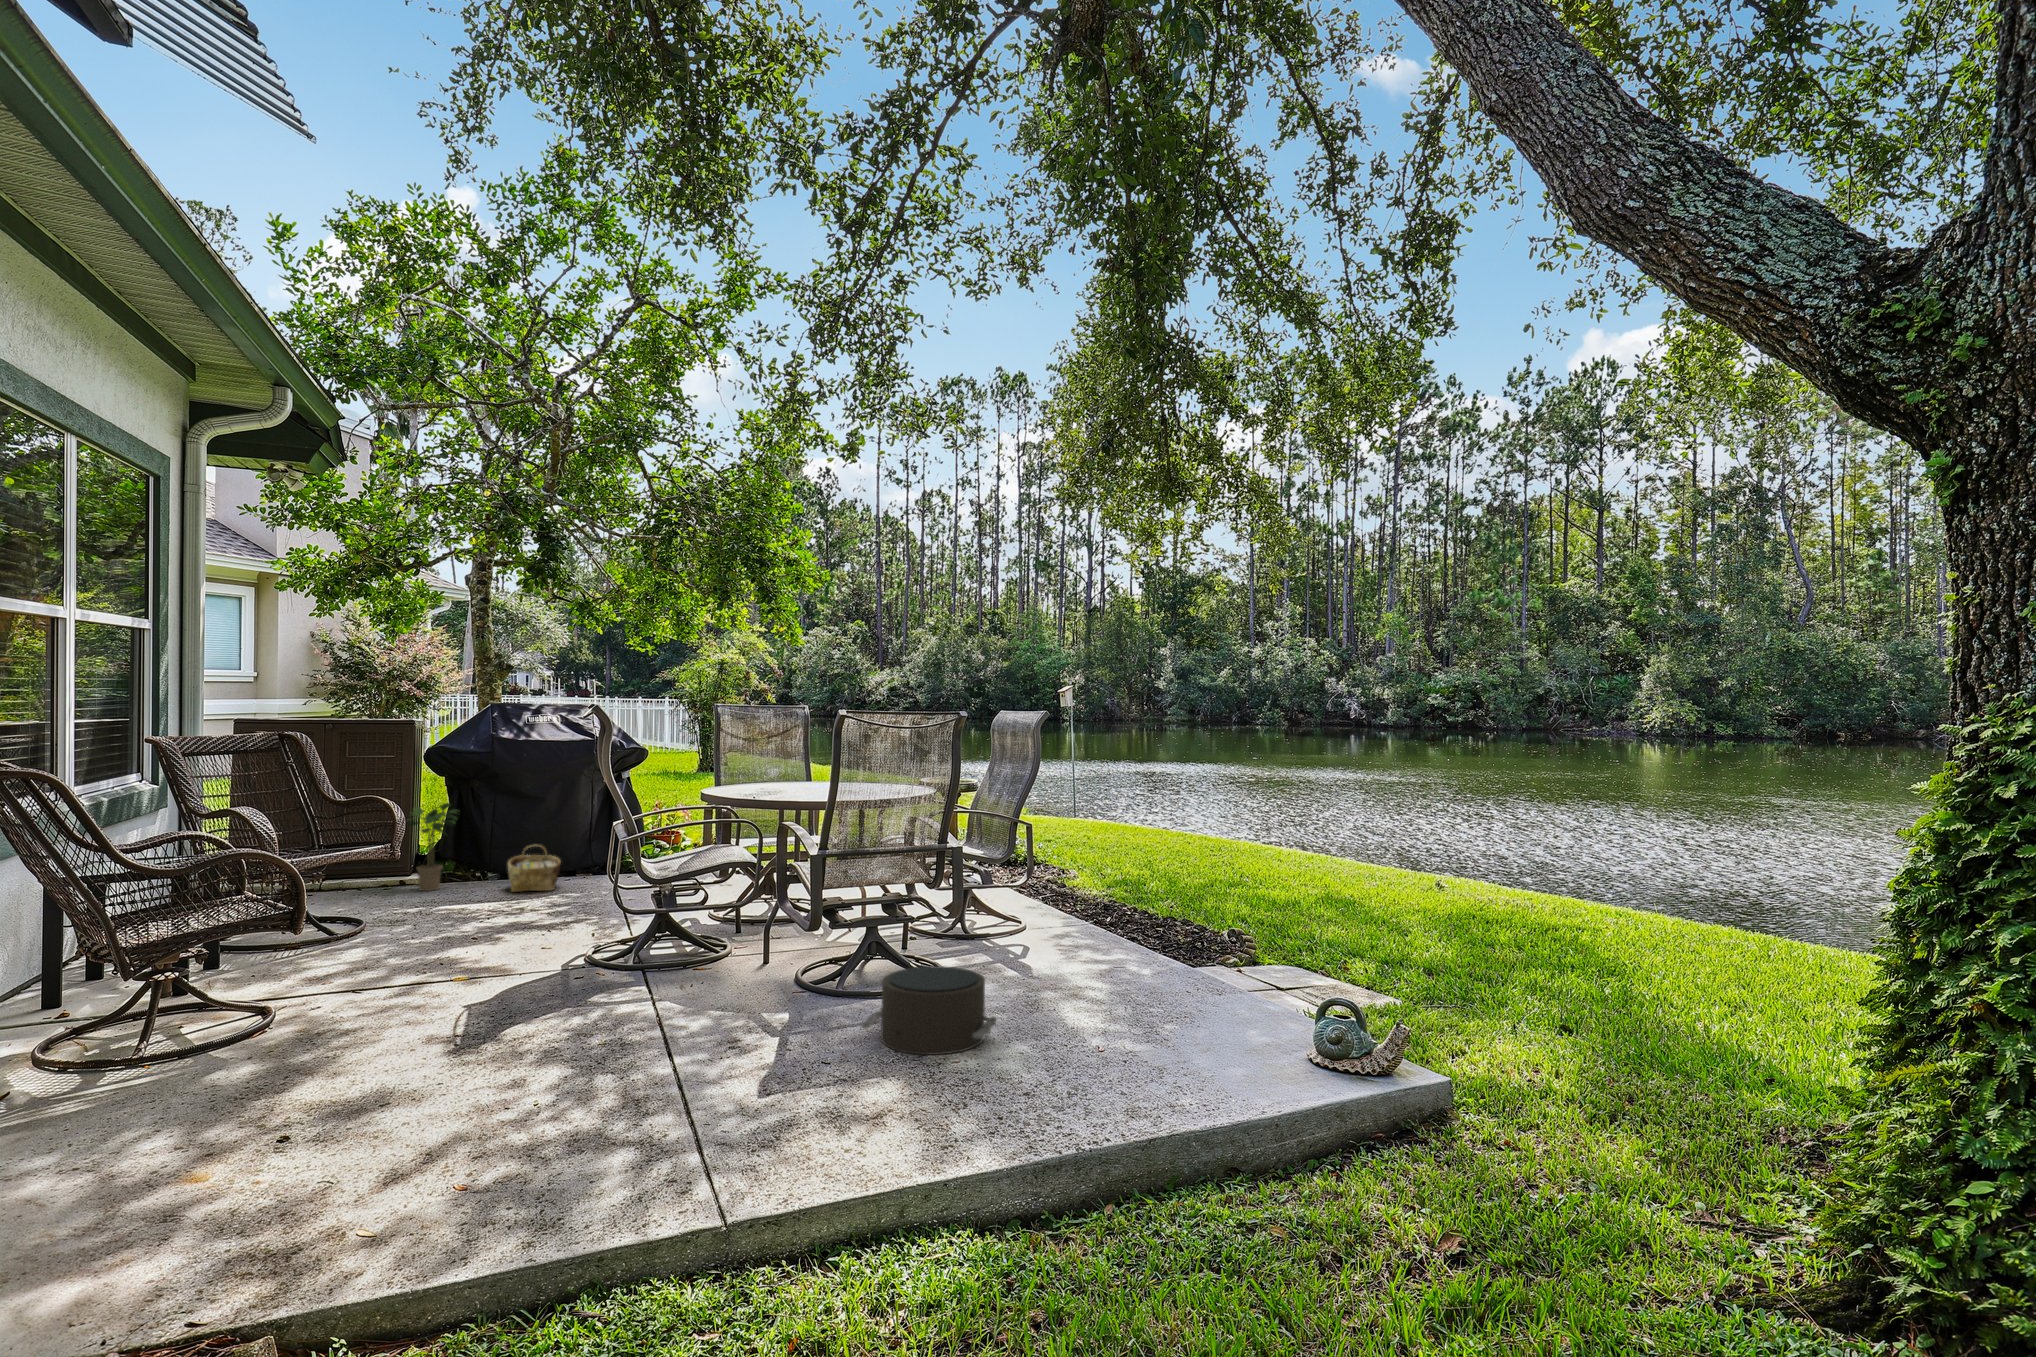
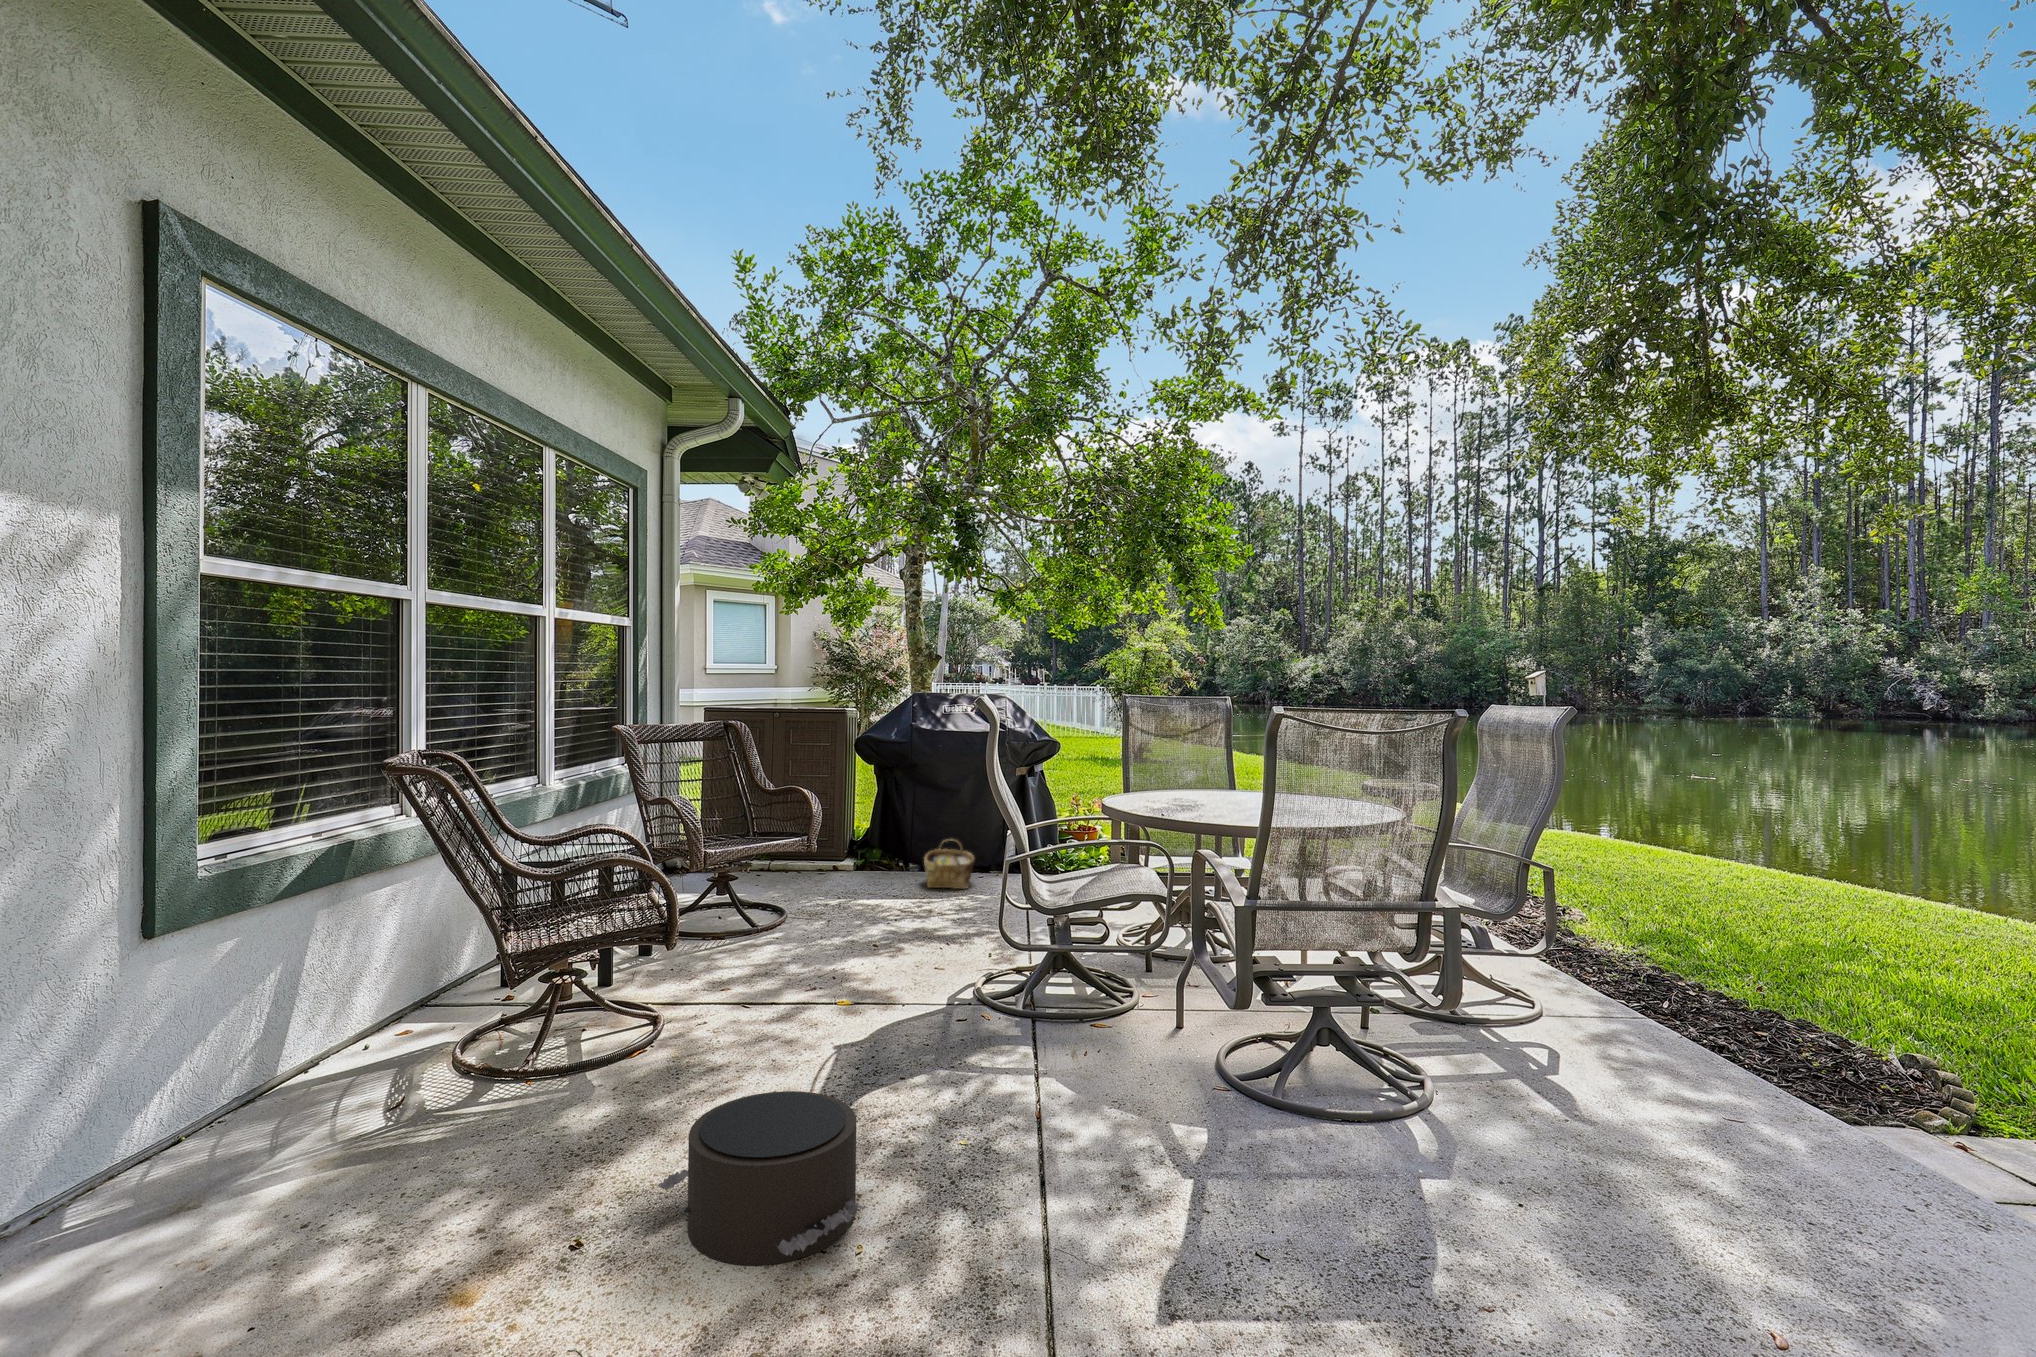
potted plant: present [408,803,457,891] -> none [832,793,884,880]
pouf: present [860,966,996,1055] -> present [658,1091,865,1265]

